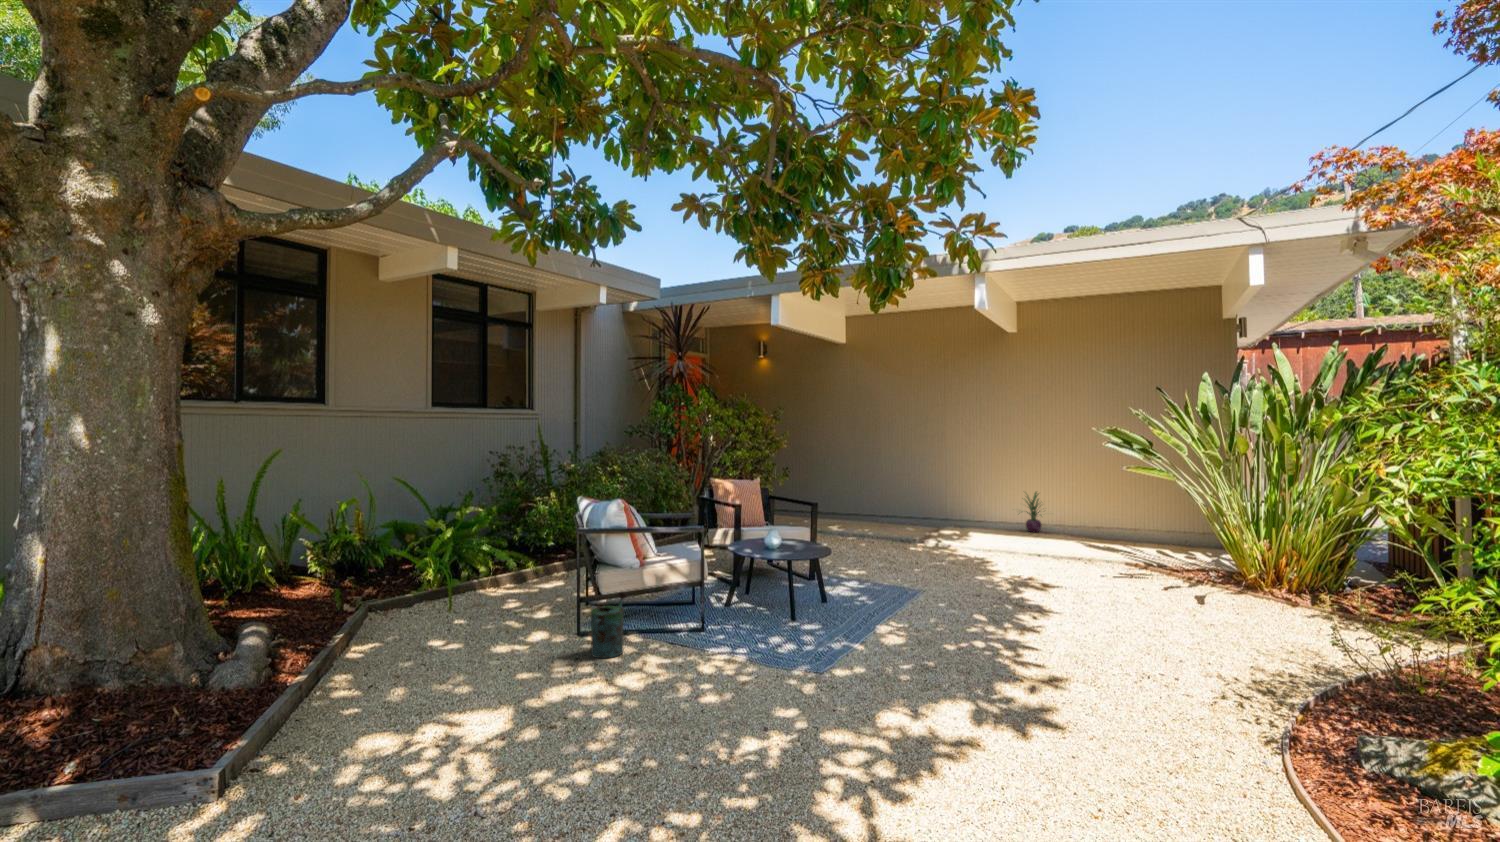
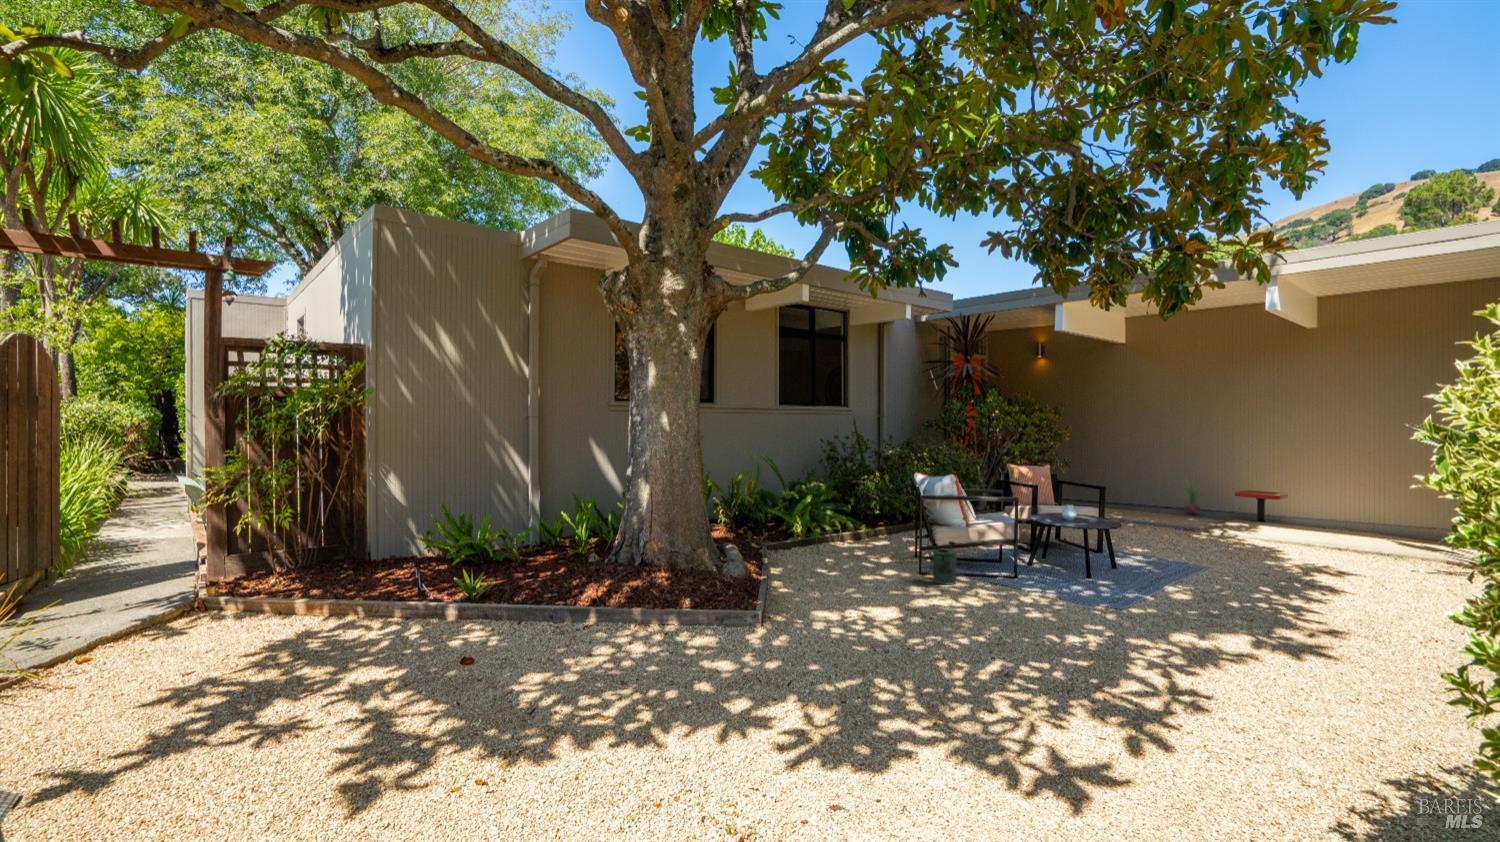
decorative plant: present [1025,492,1042,532] -> present [1185,480,1201,515]
pedestal table: none [948,494,993,526] -> present [1235,490,1288,522]

